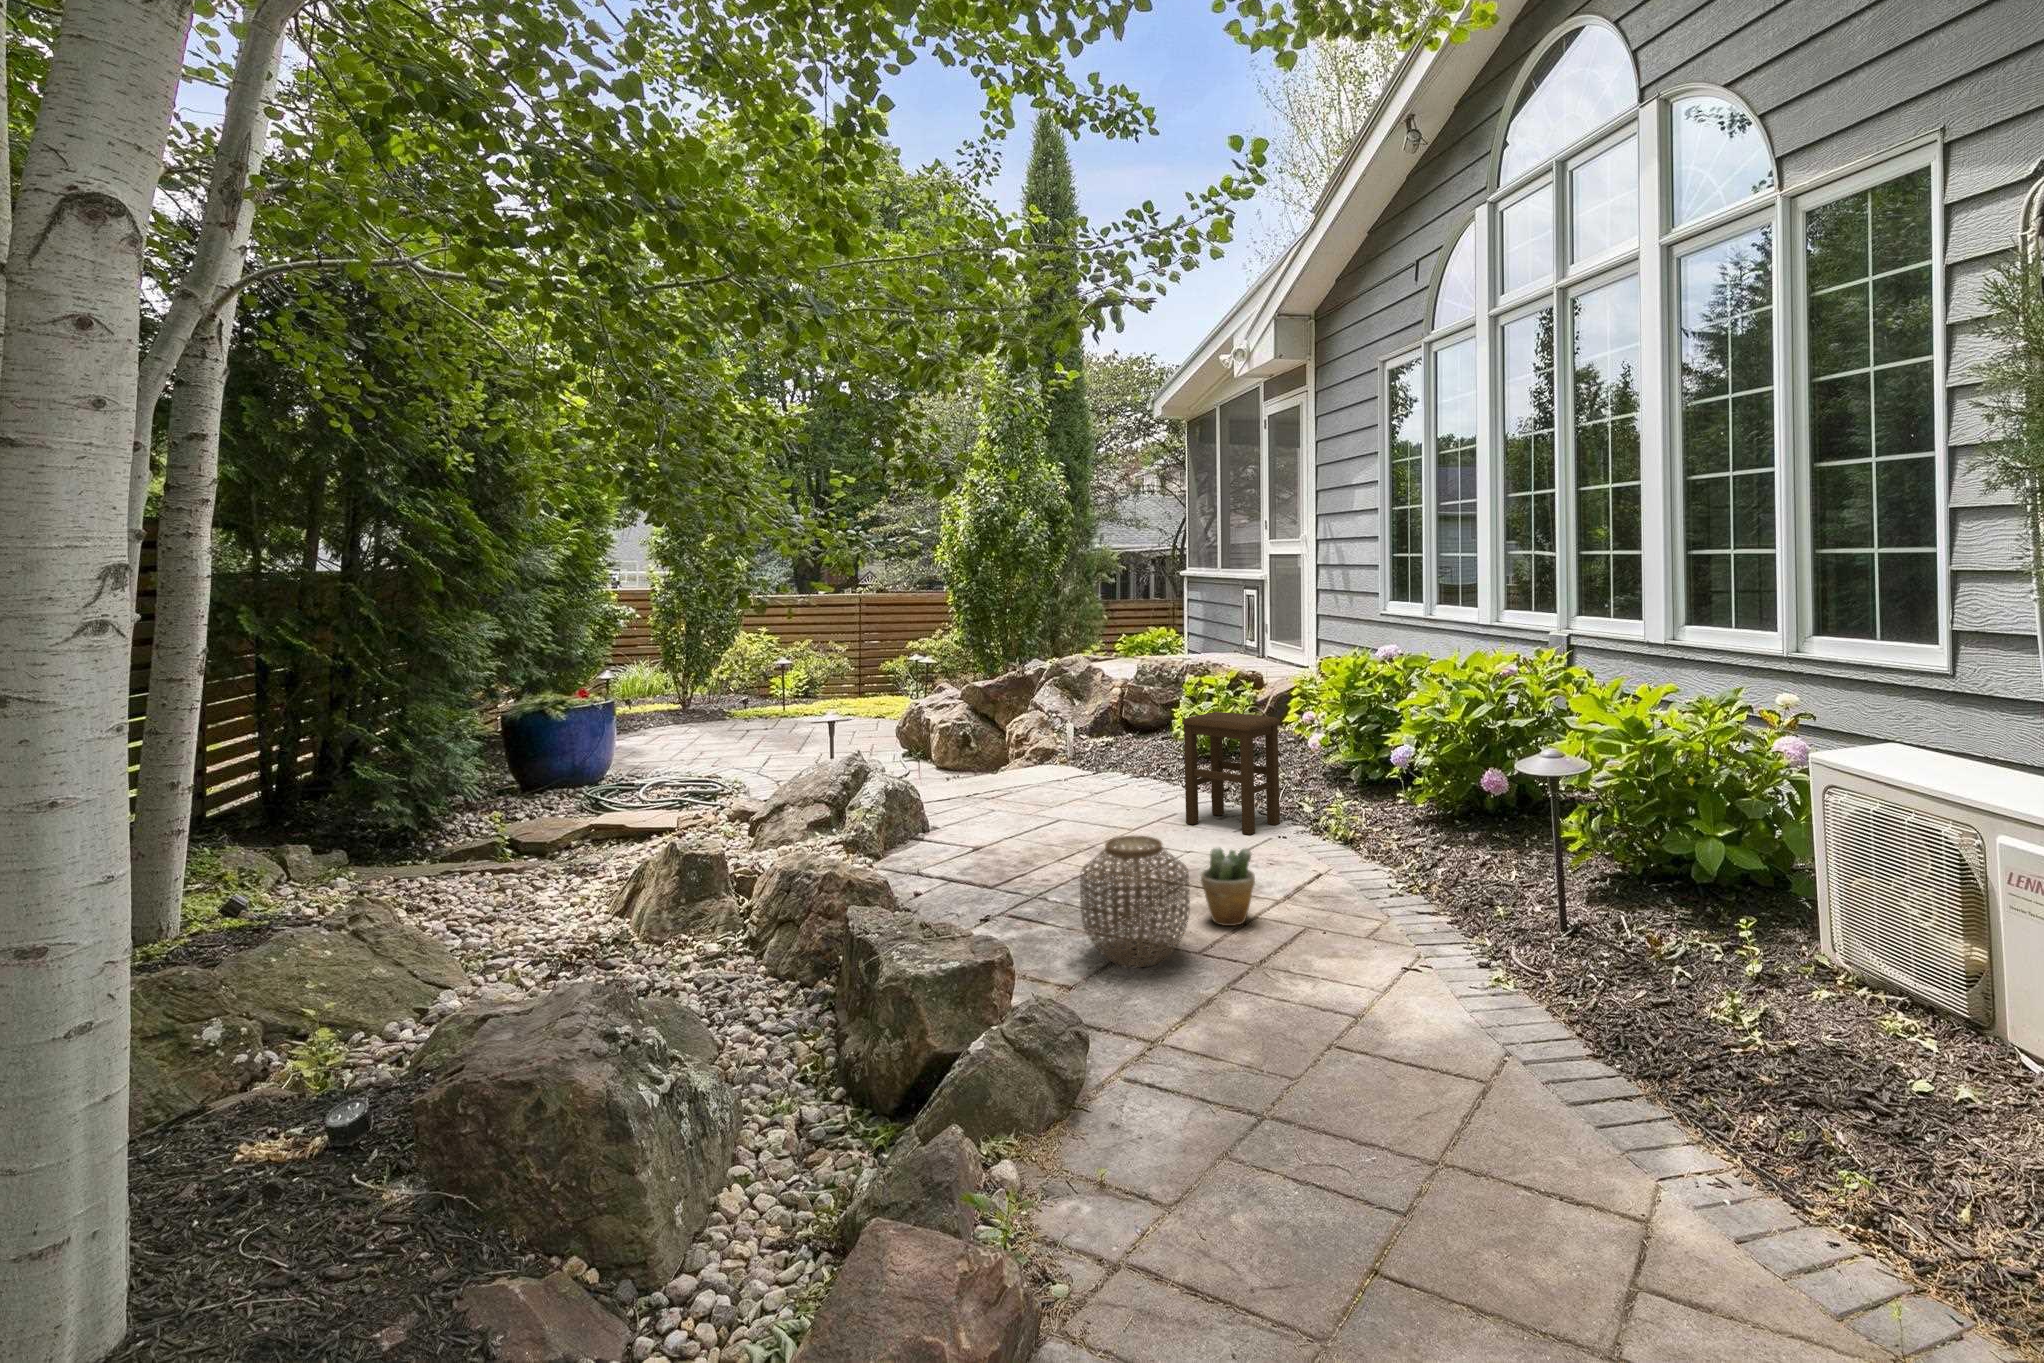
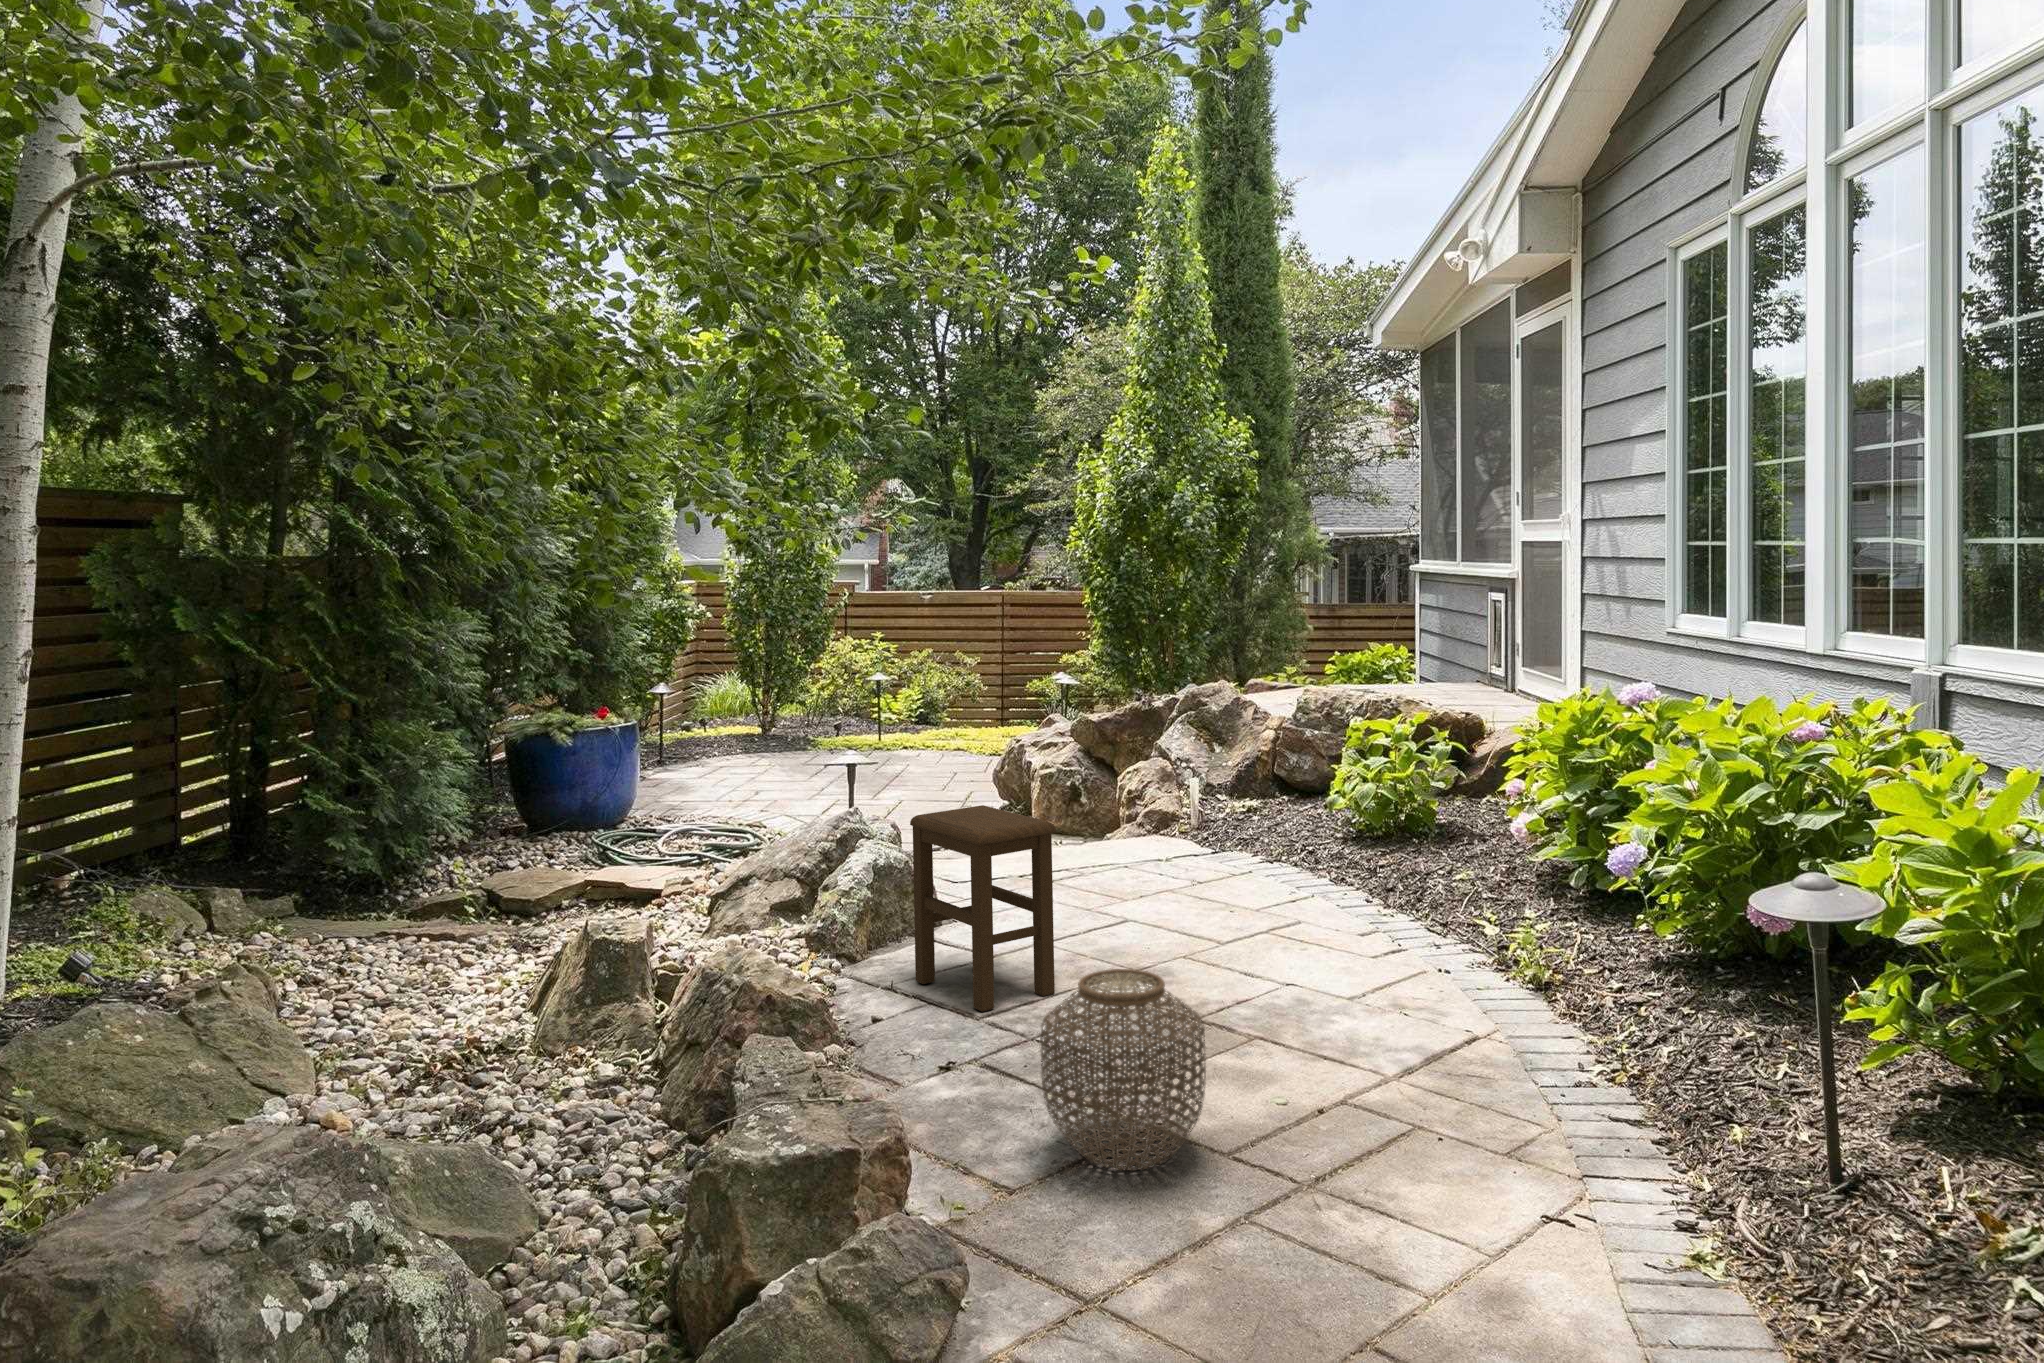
stool: present [1182,712,1281,835] -> present [910,805,1056,1012]
potted plant: present [1200,848,1255,926] -> none [1248,993,1332,1115]

